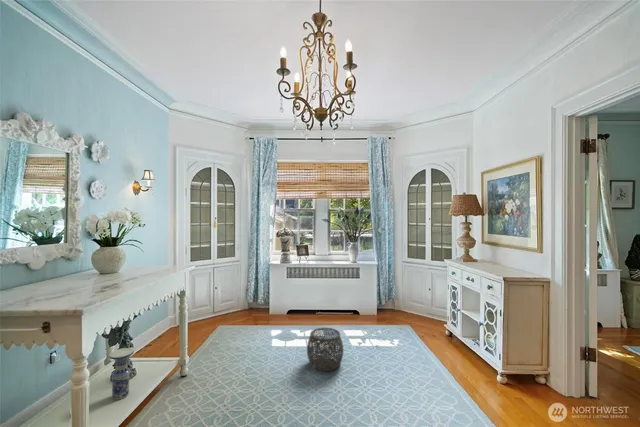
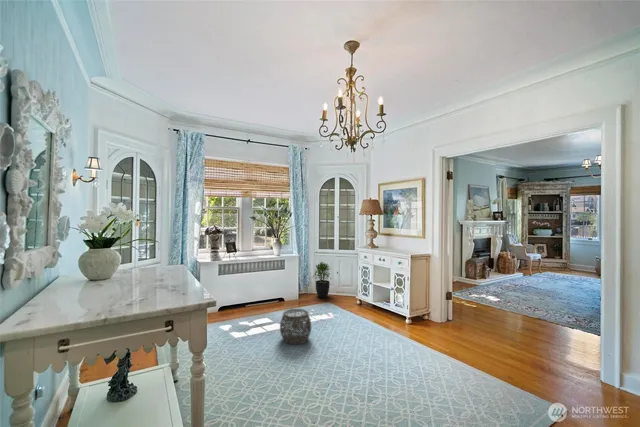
potted plant: none [393,273,420,318] -> present [314,262,331,298]
vase: present [109,348,134,400] -> none [137,351,163,409]

